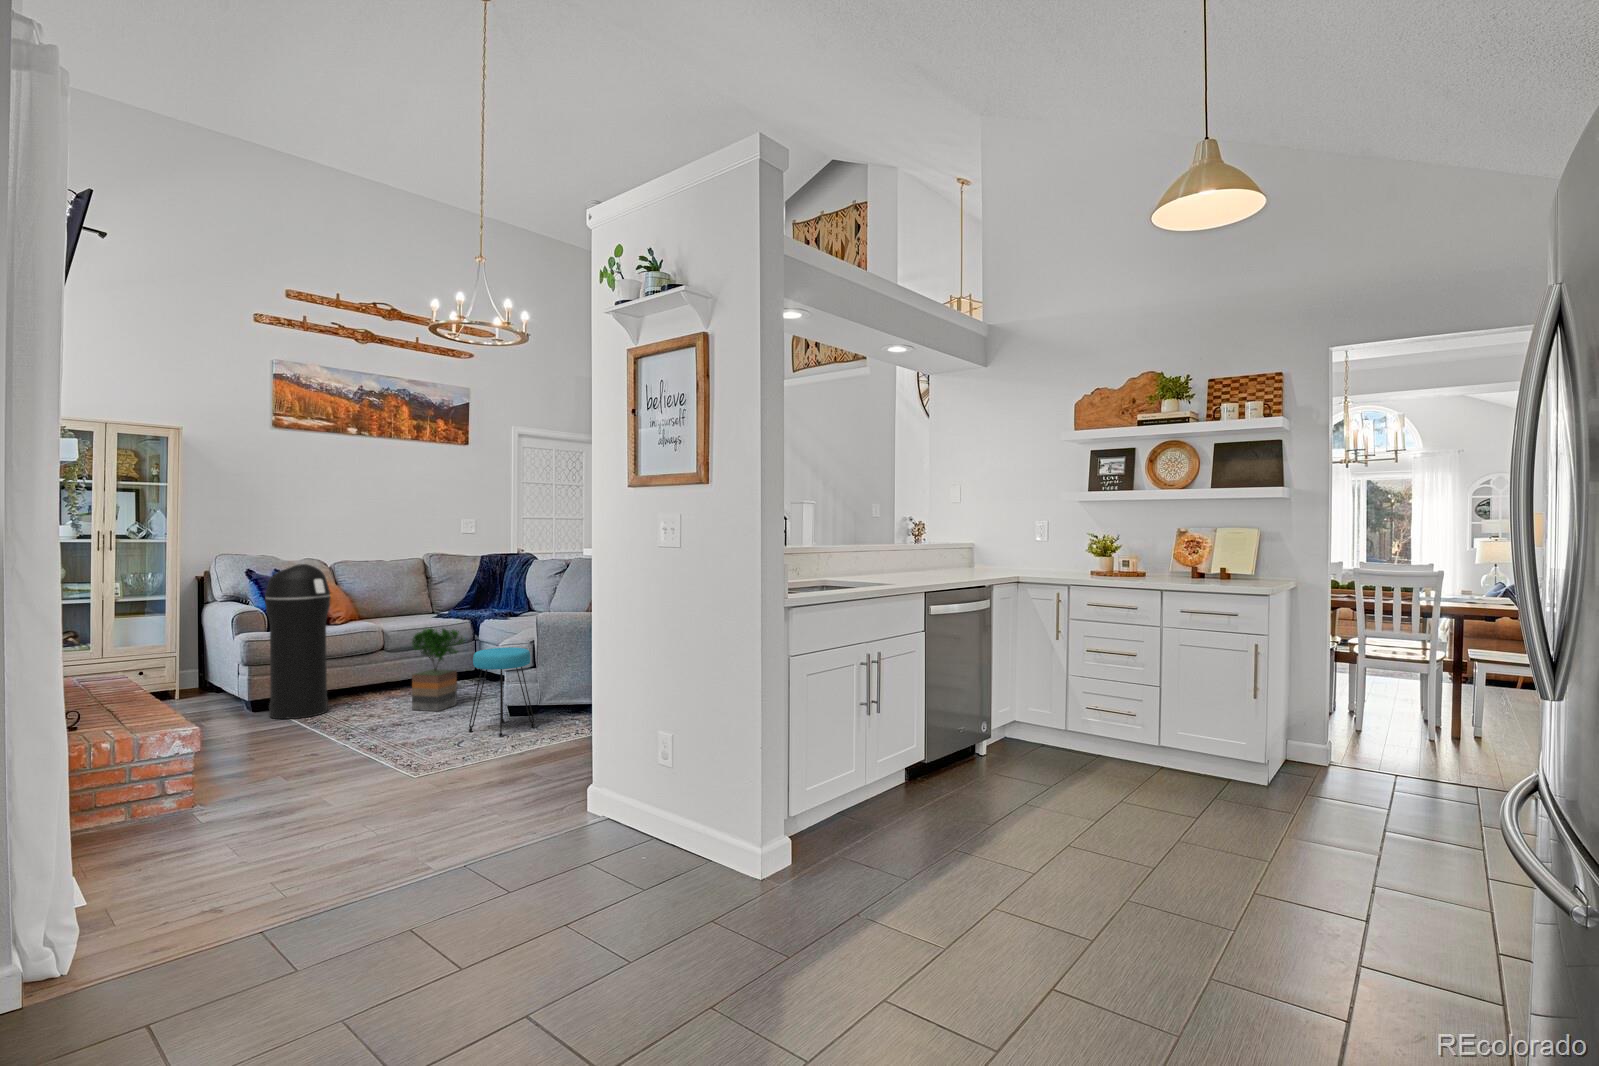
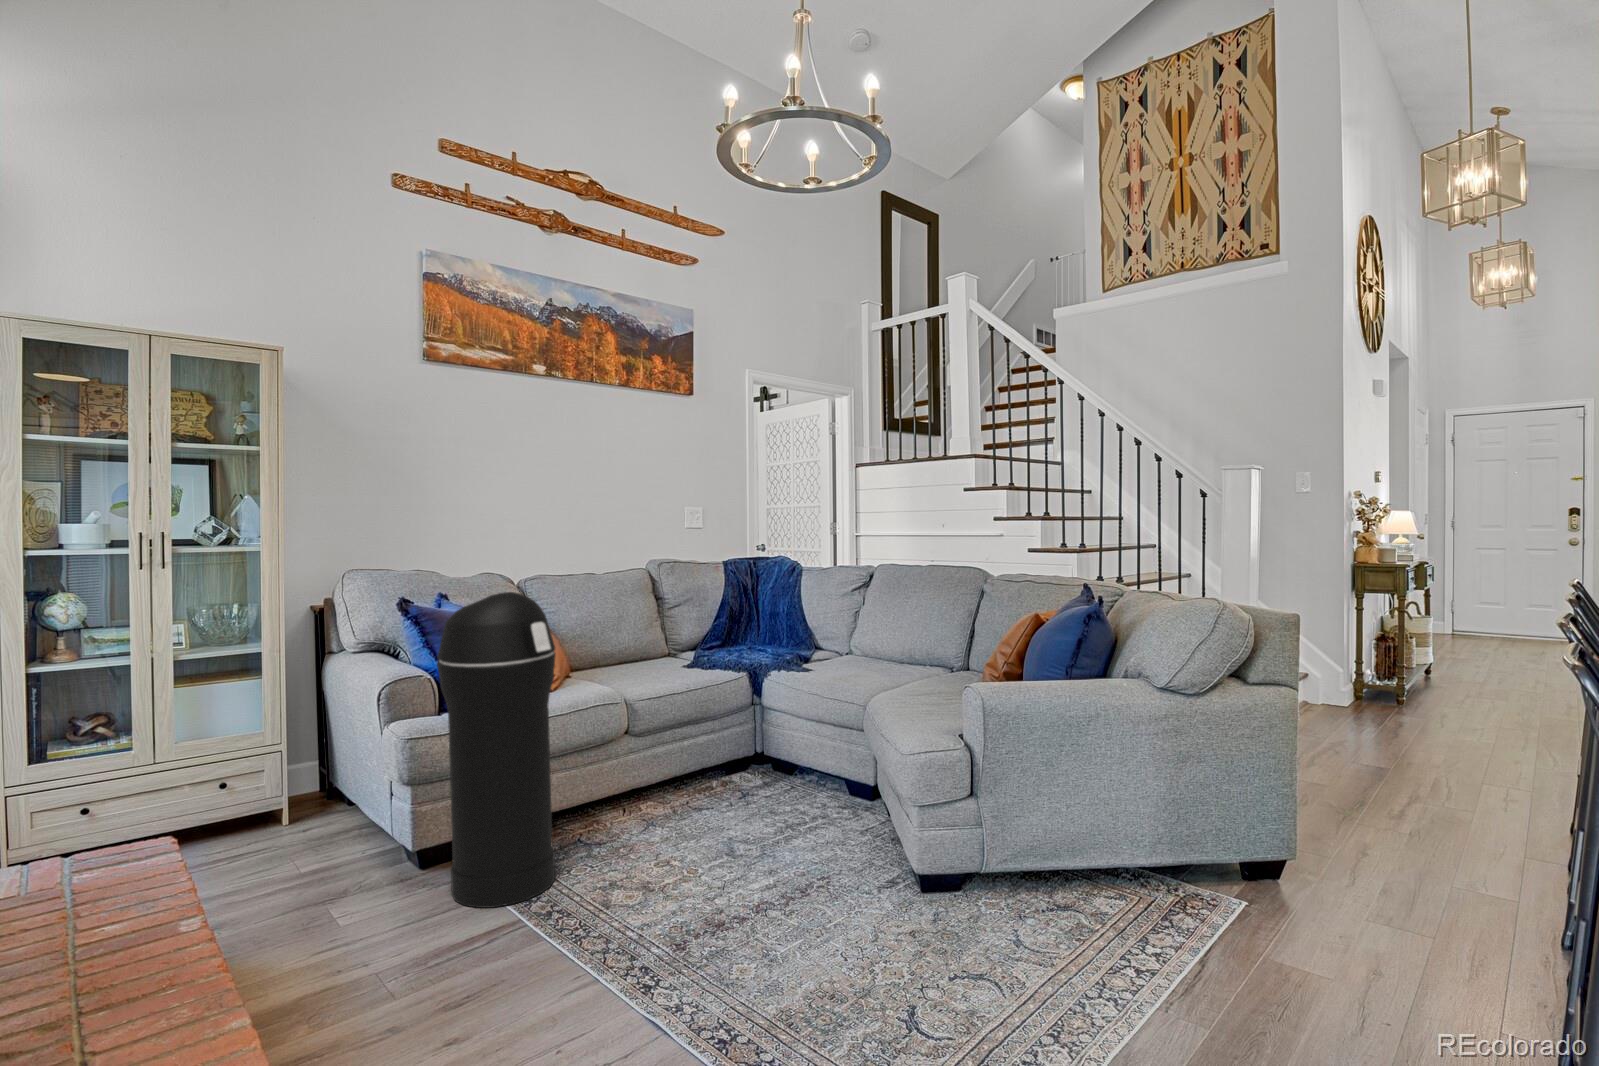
potted tree: present [412,628,464,711] -> none [705,708,807,884]
stool: present [469,647,535,736] -> none [898,776,1032,1012]

